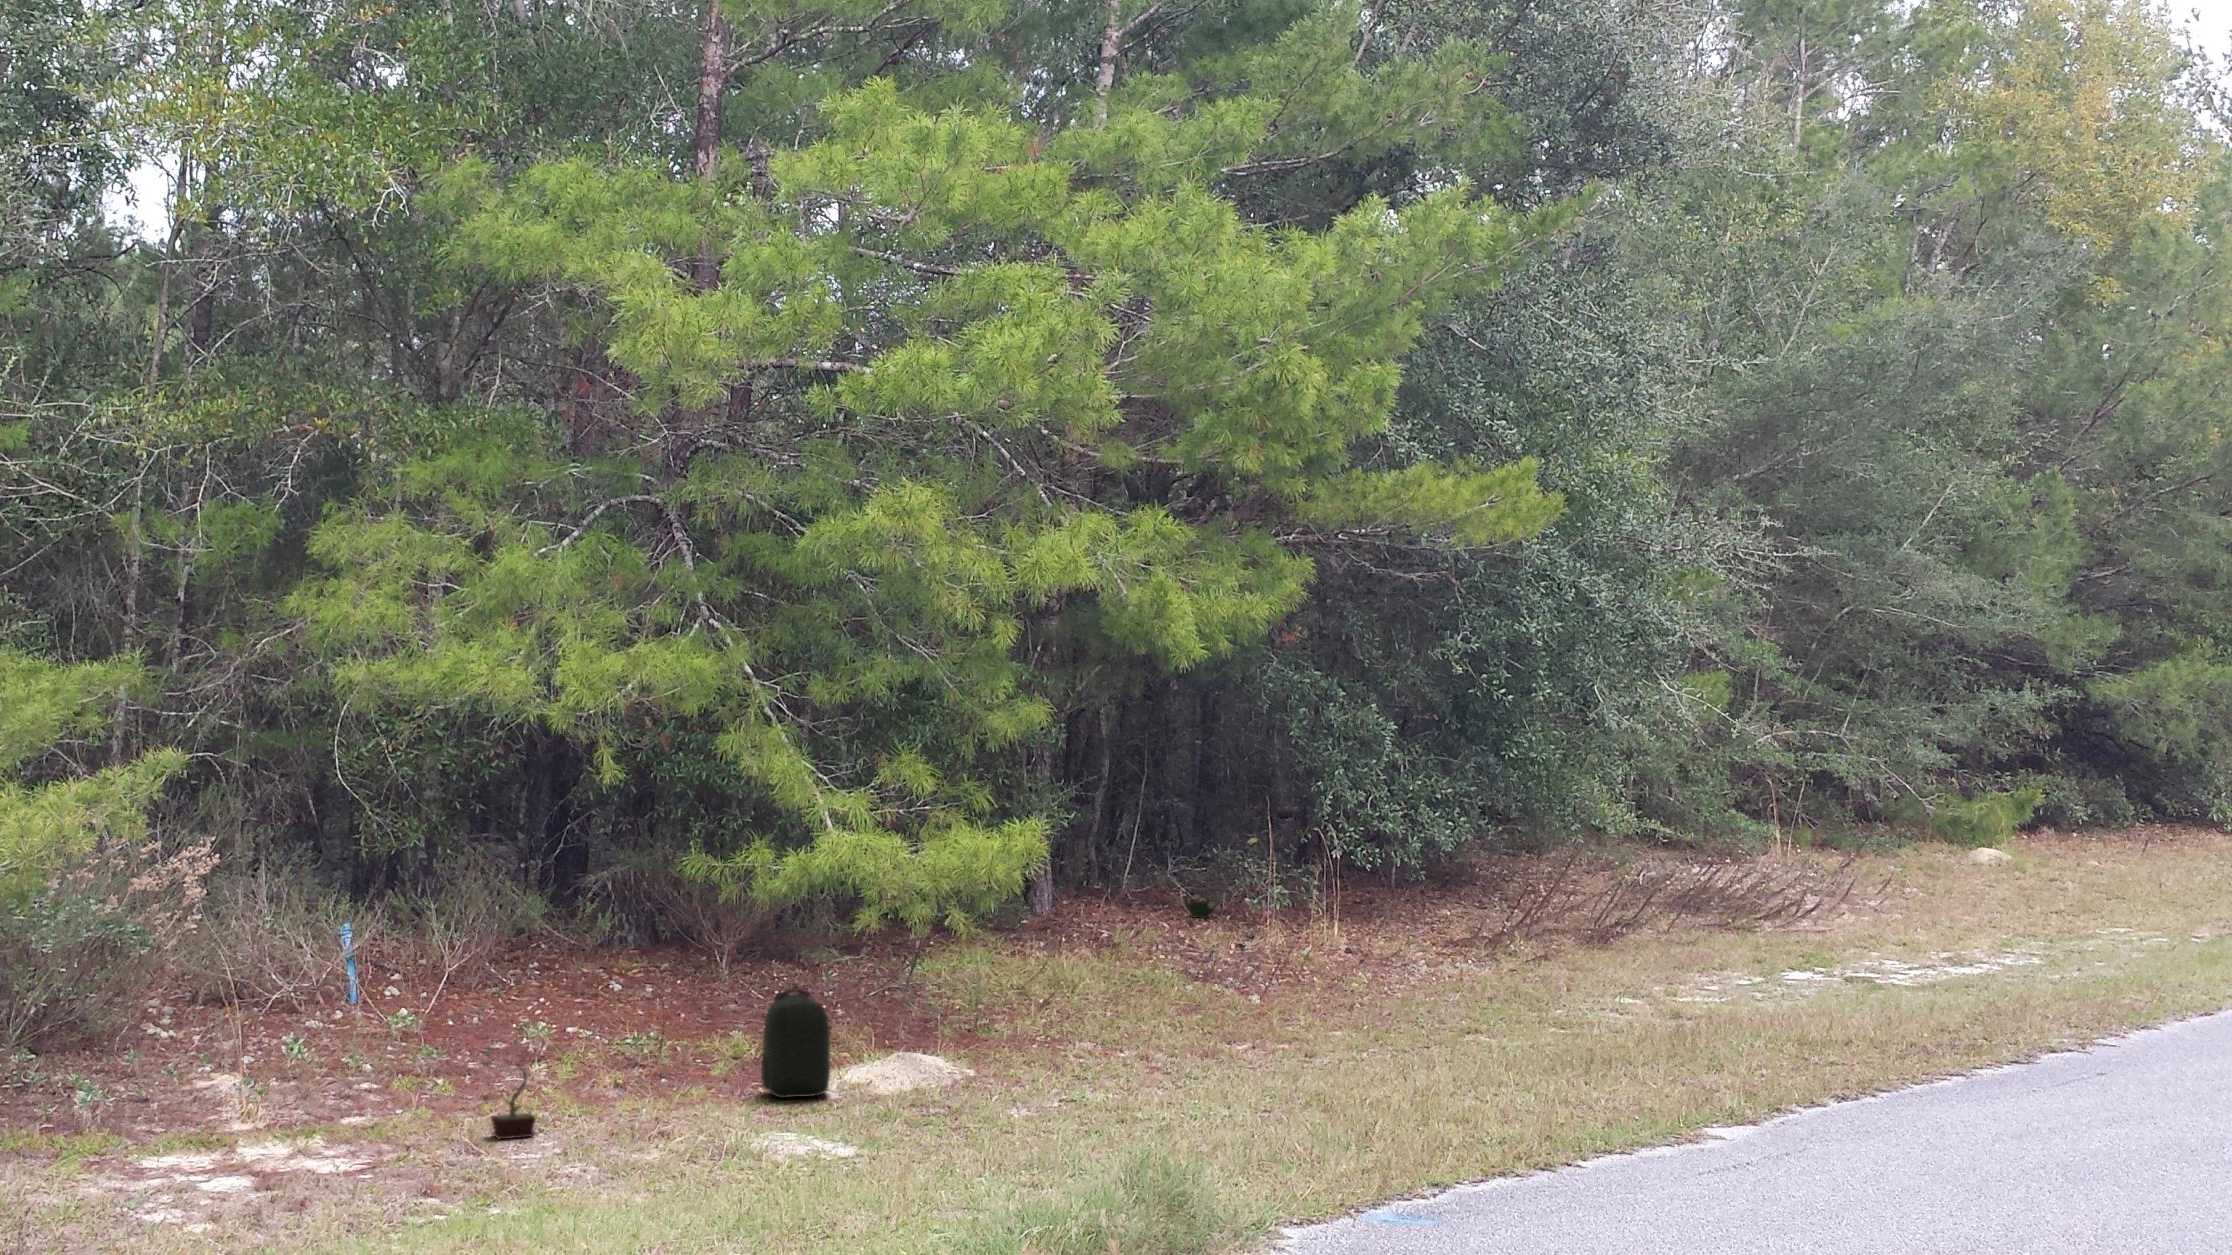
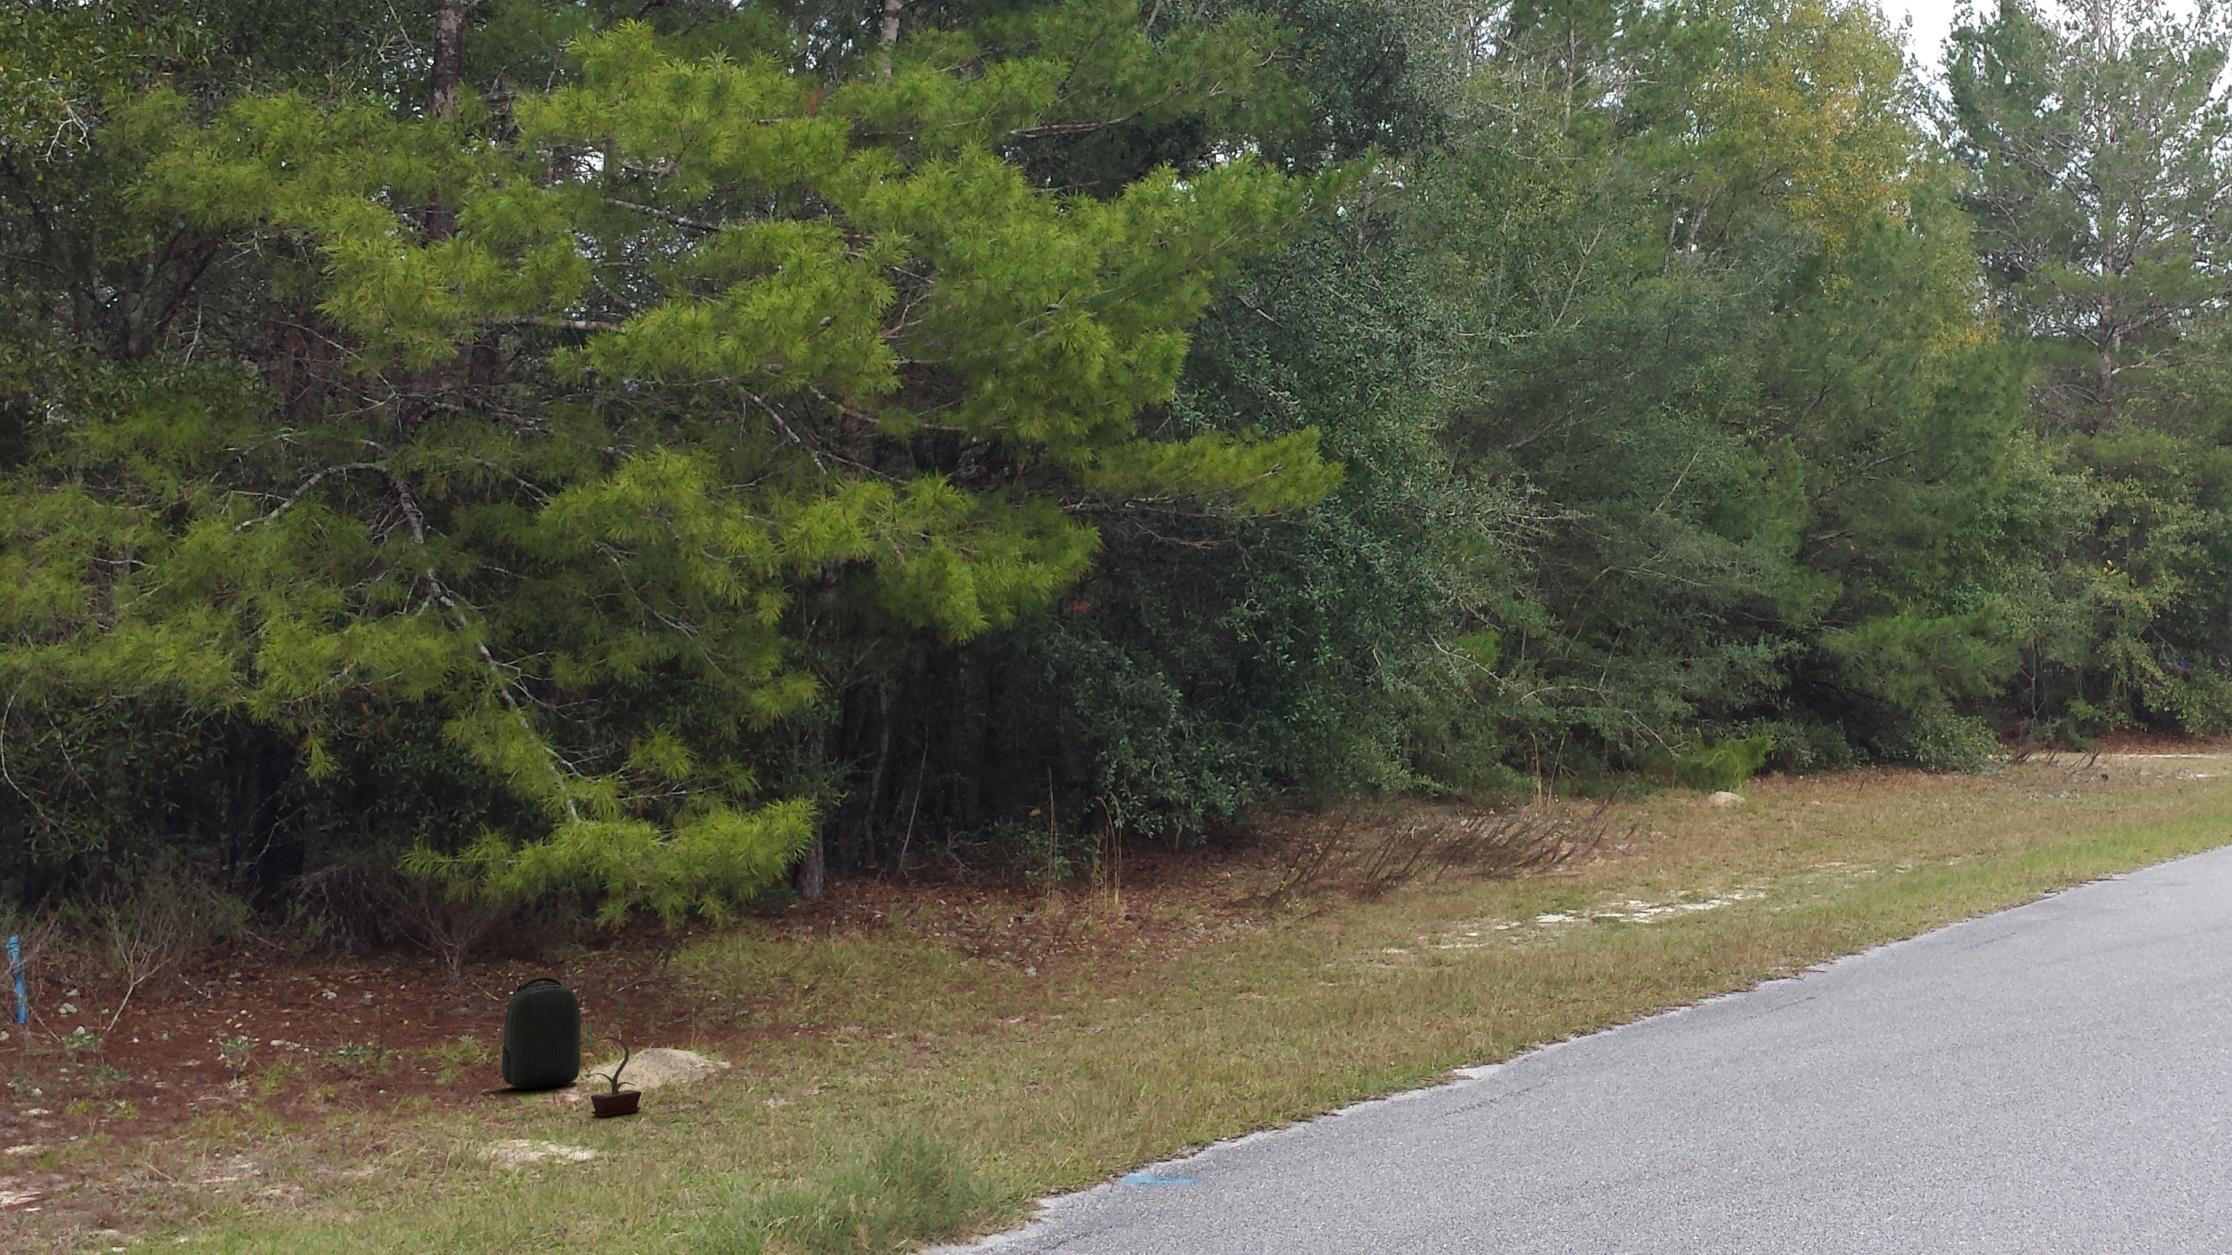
watering can: present [1185,892,1215,918] -> none [963,872,1001,899]
potted plant: present [482,1025,565,1139] -> present [584,1002,682,1117]

